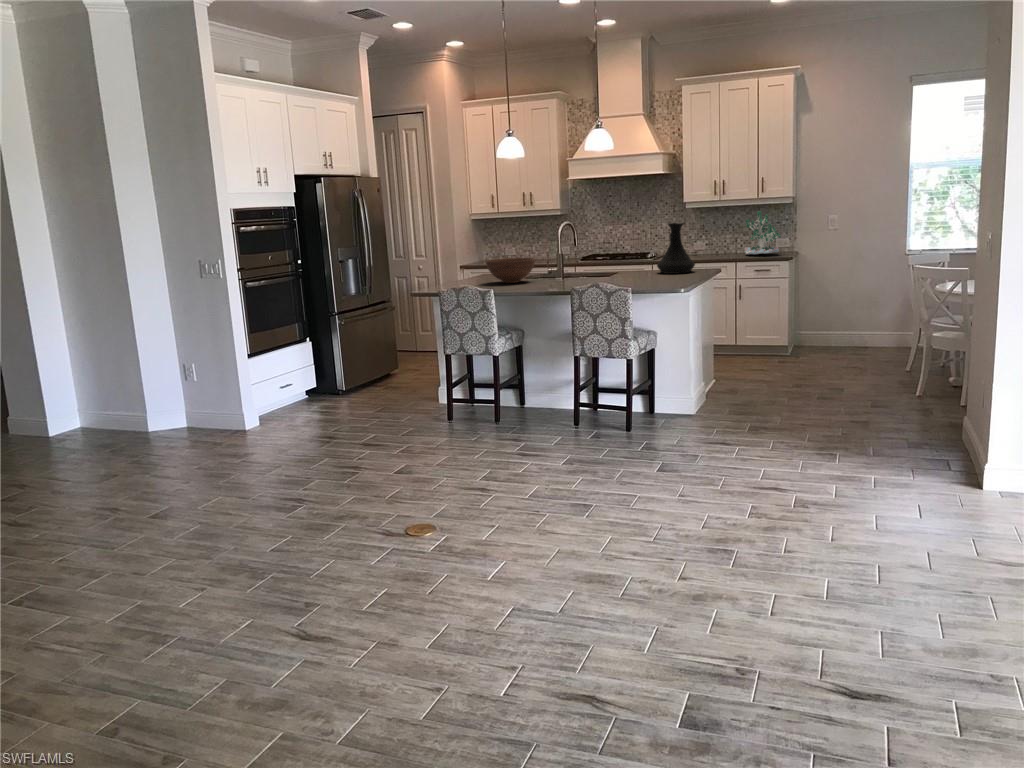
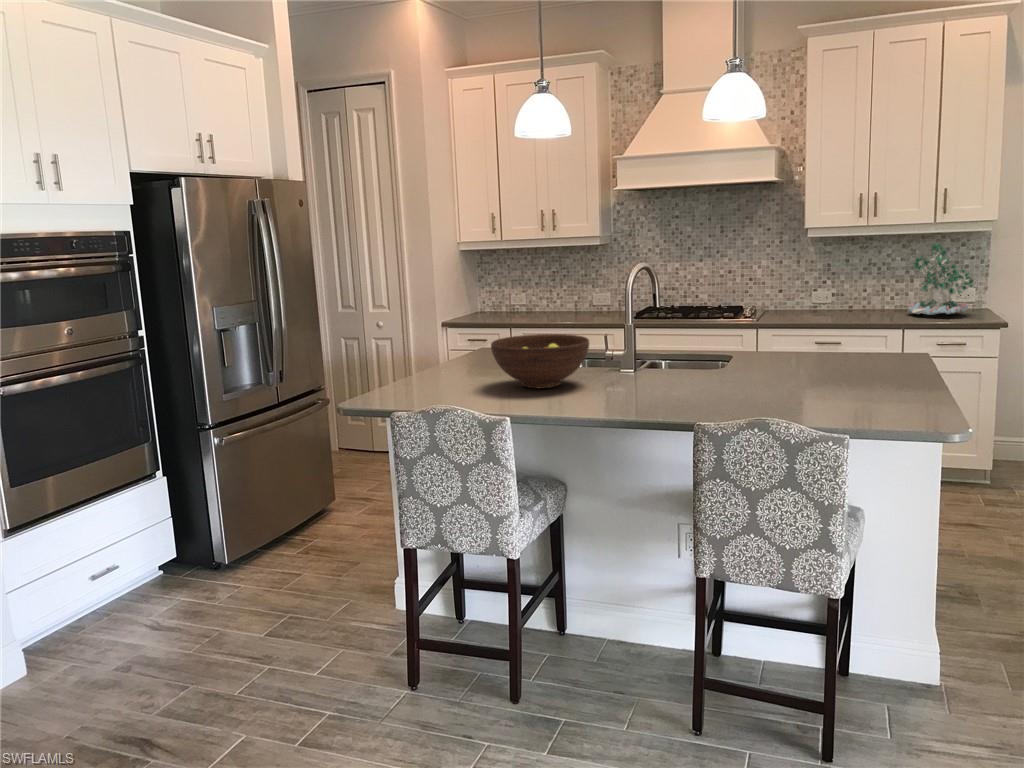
vase: present [657,223,695,274] -> none [824,270,905,371]

